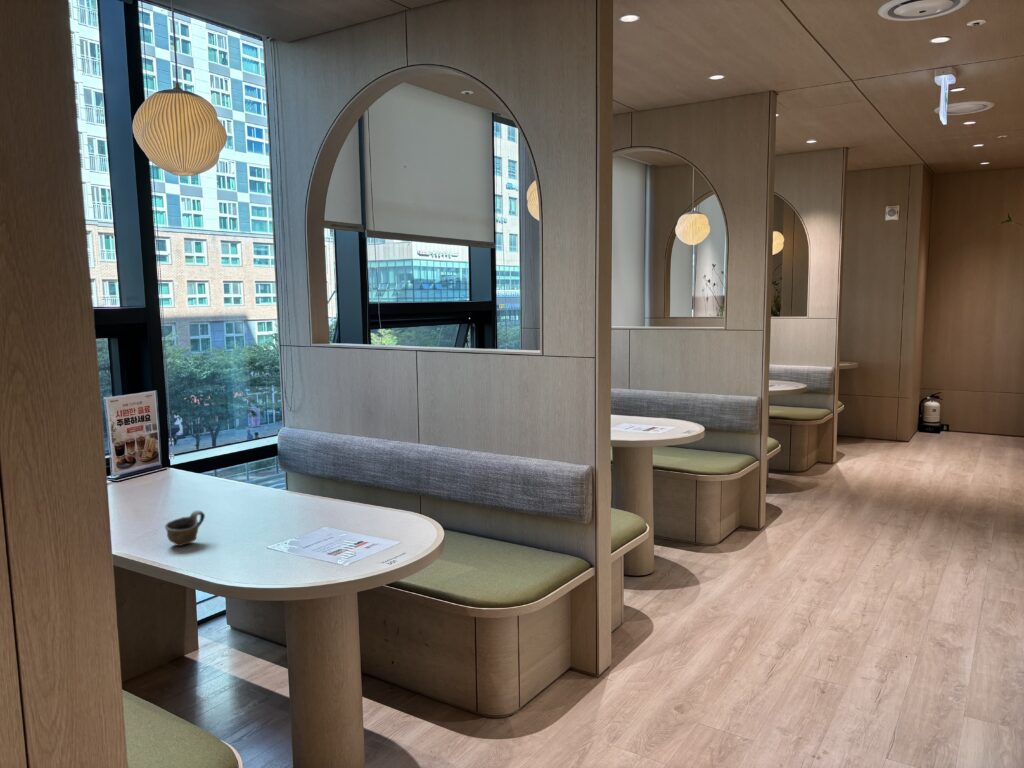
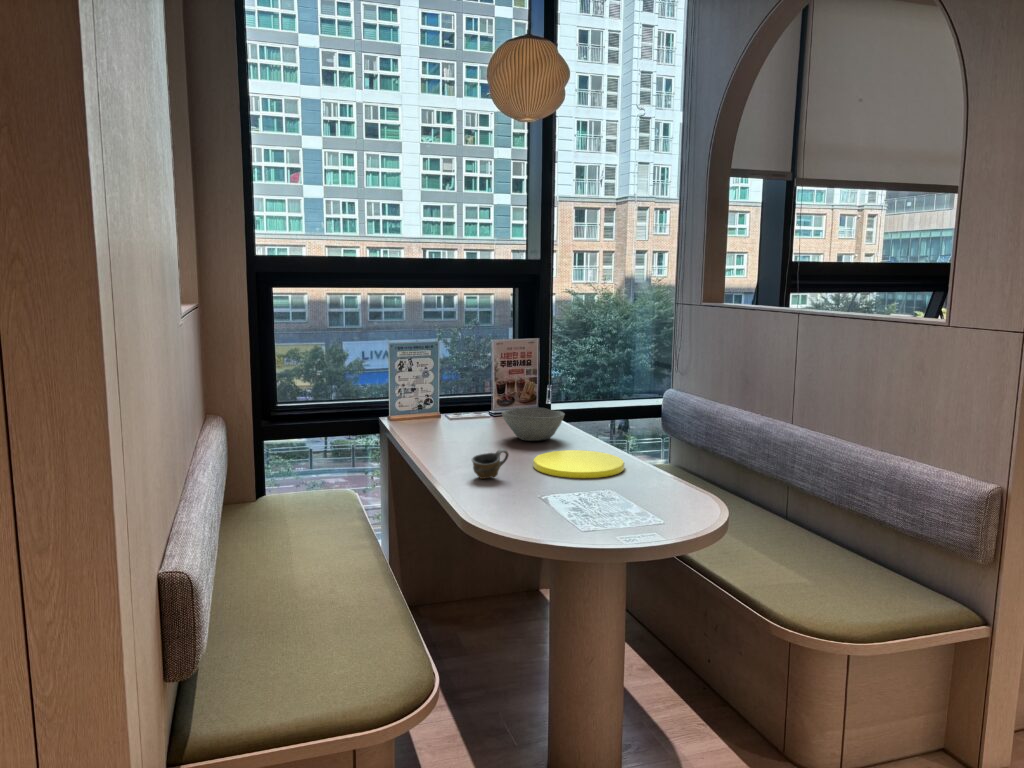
bowl: none [148,464,220,500] -> present [502,408,564,441]
plate: none [216,497,310,528] -> present [533,450,625,478]

